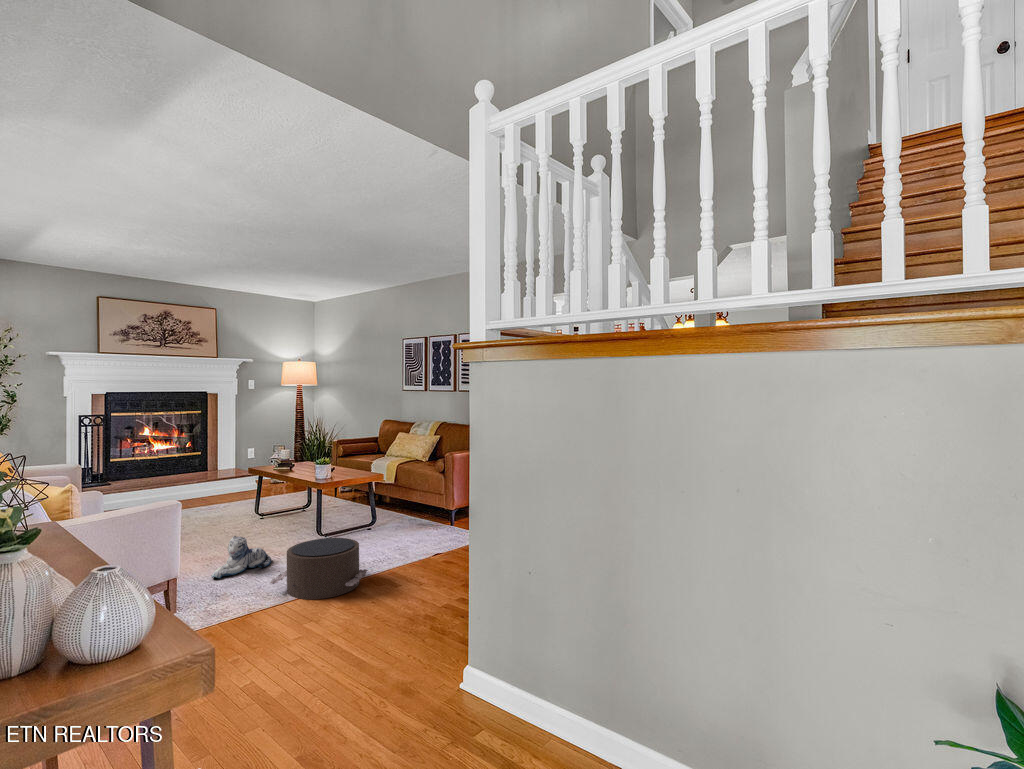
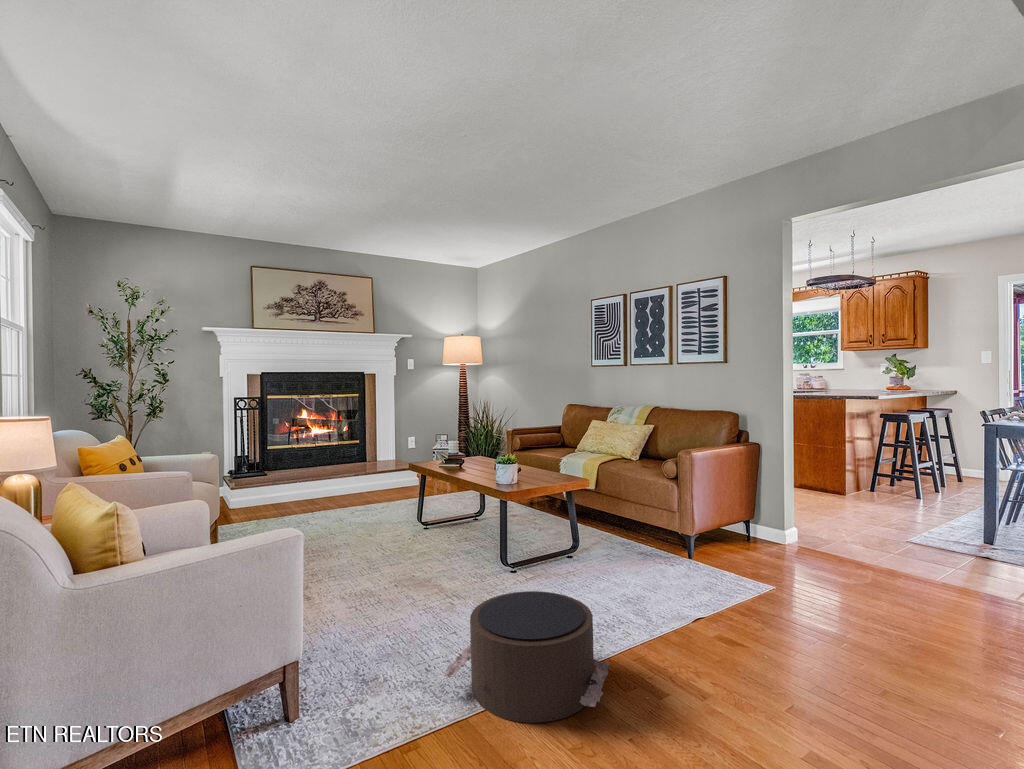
plush toy: present [211,536,272,578] -> none [356,573,443,643]

